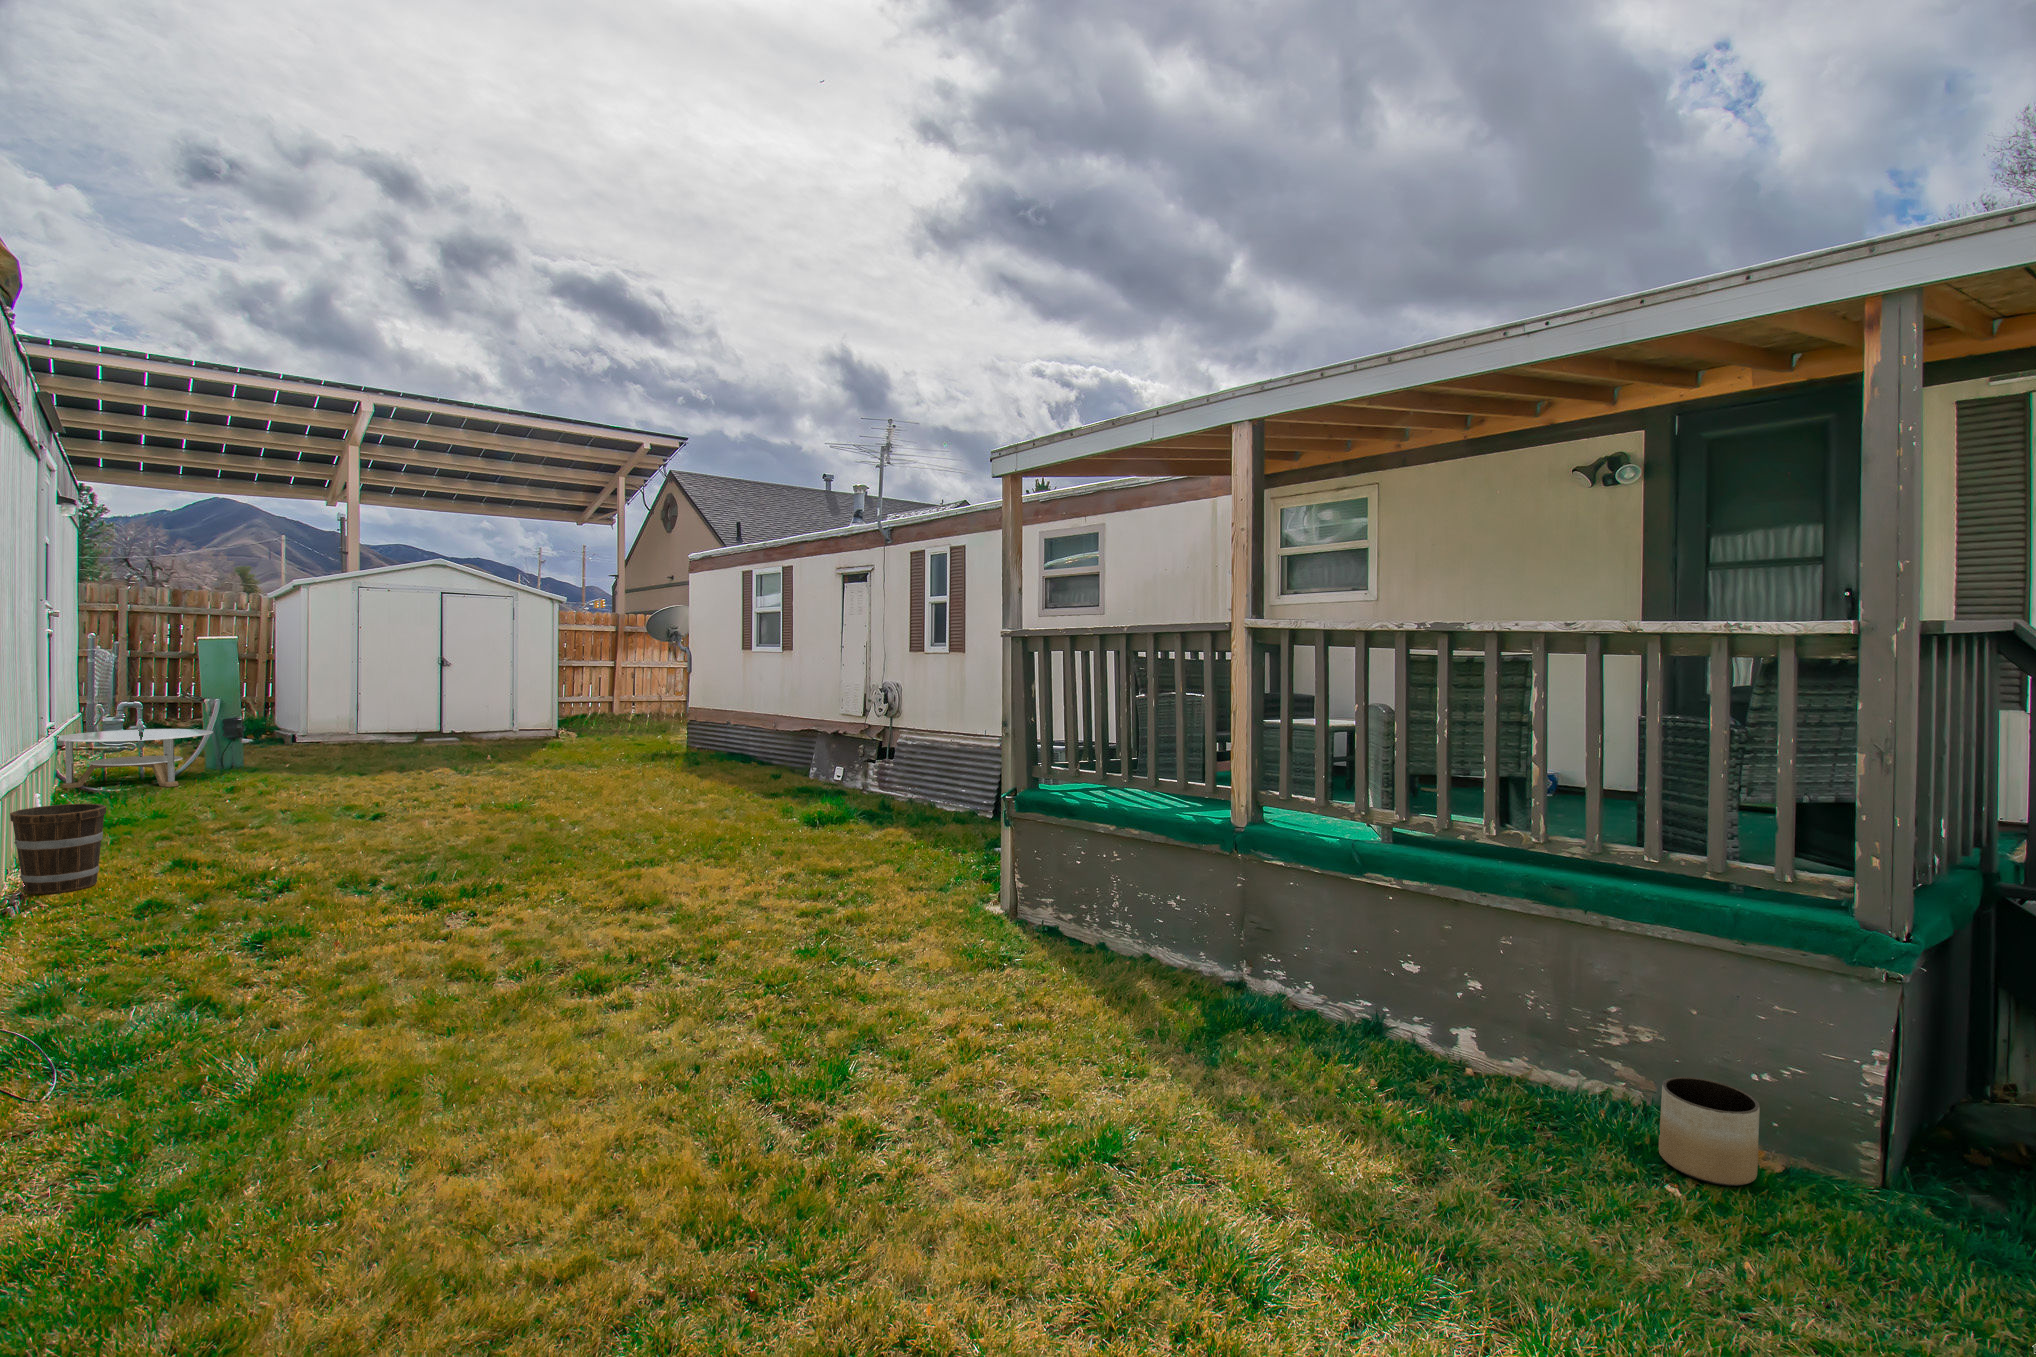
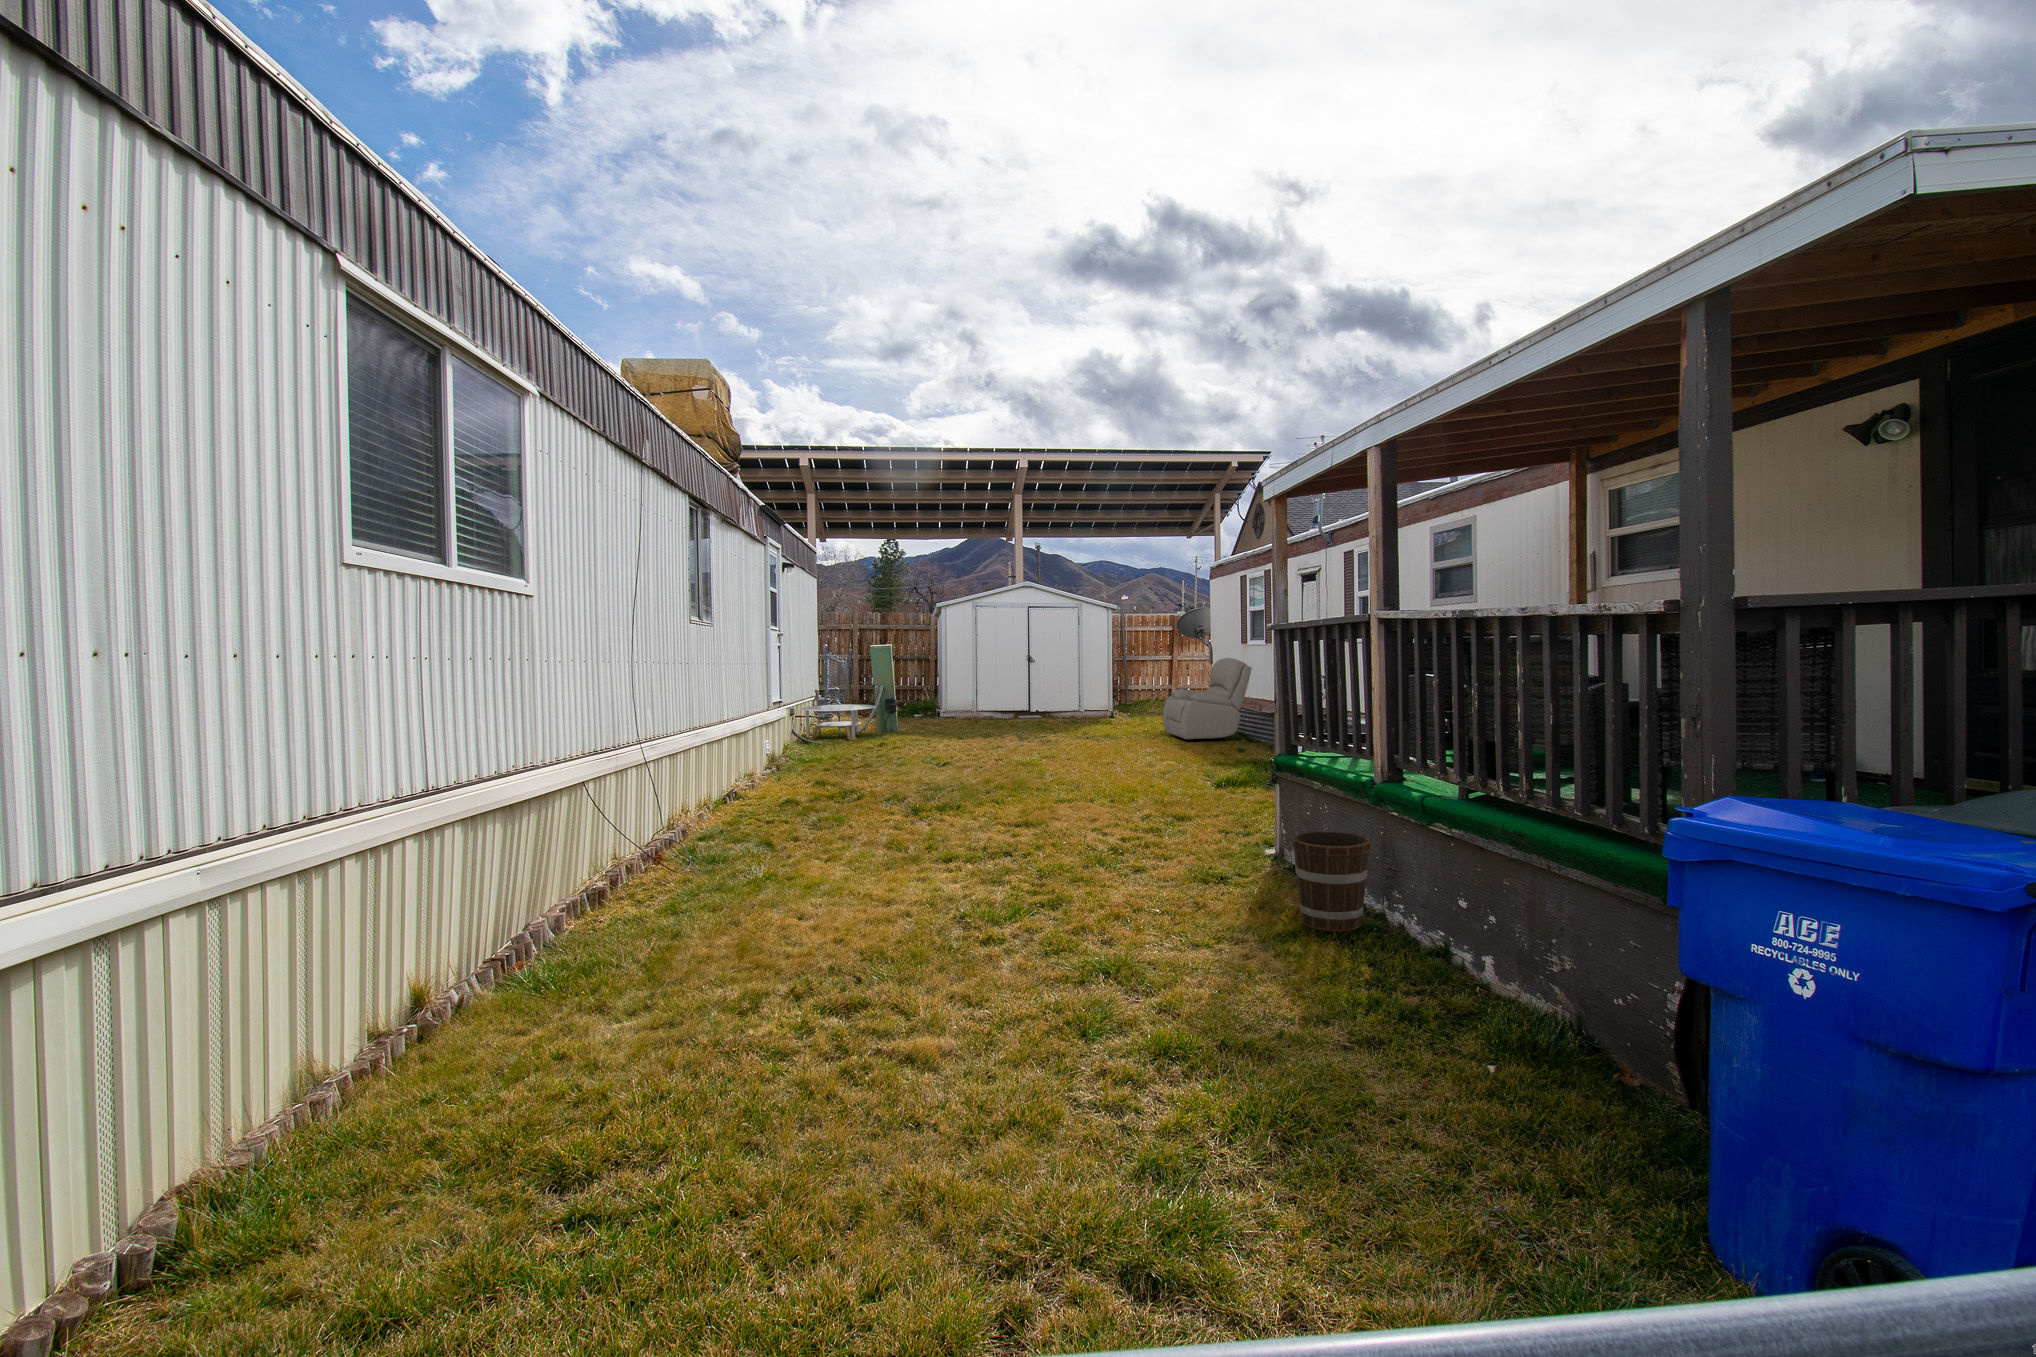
chair: none [662,666,776,765] -> present [1163,658,1251,741]
bucket: present [10,804,106,894] -> present [1292,831,1371,932]
planter: present [1659,1077,1760,1186] -> none [1538,999,1620,1089]

